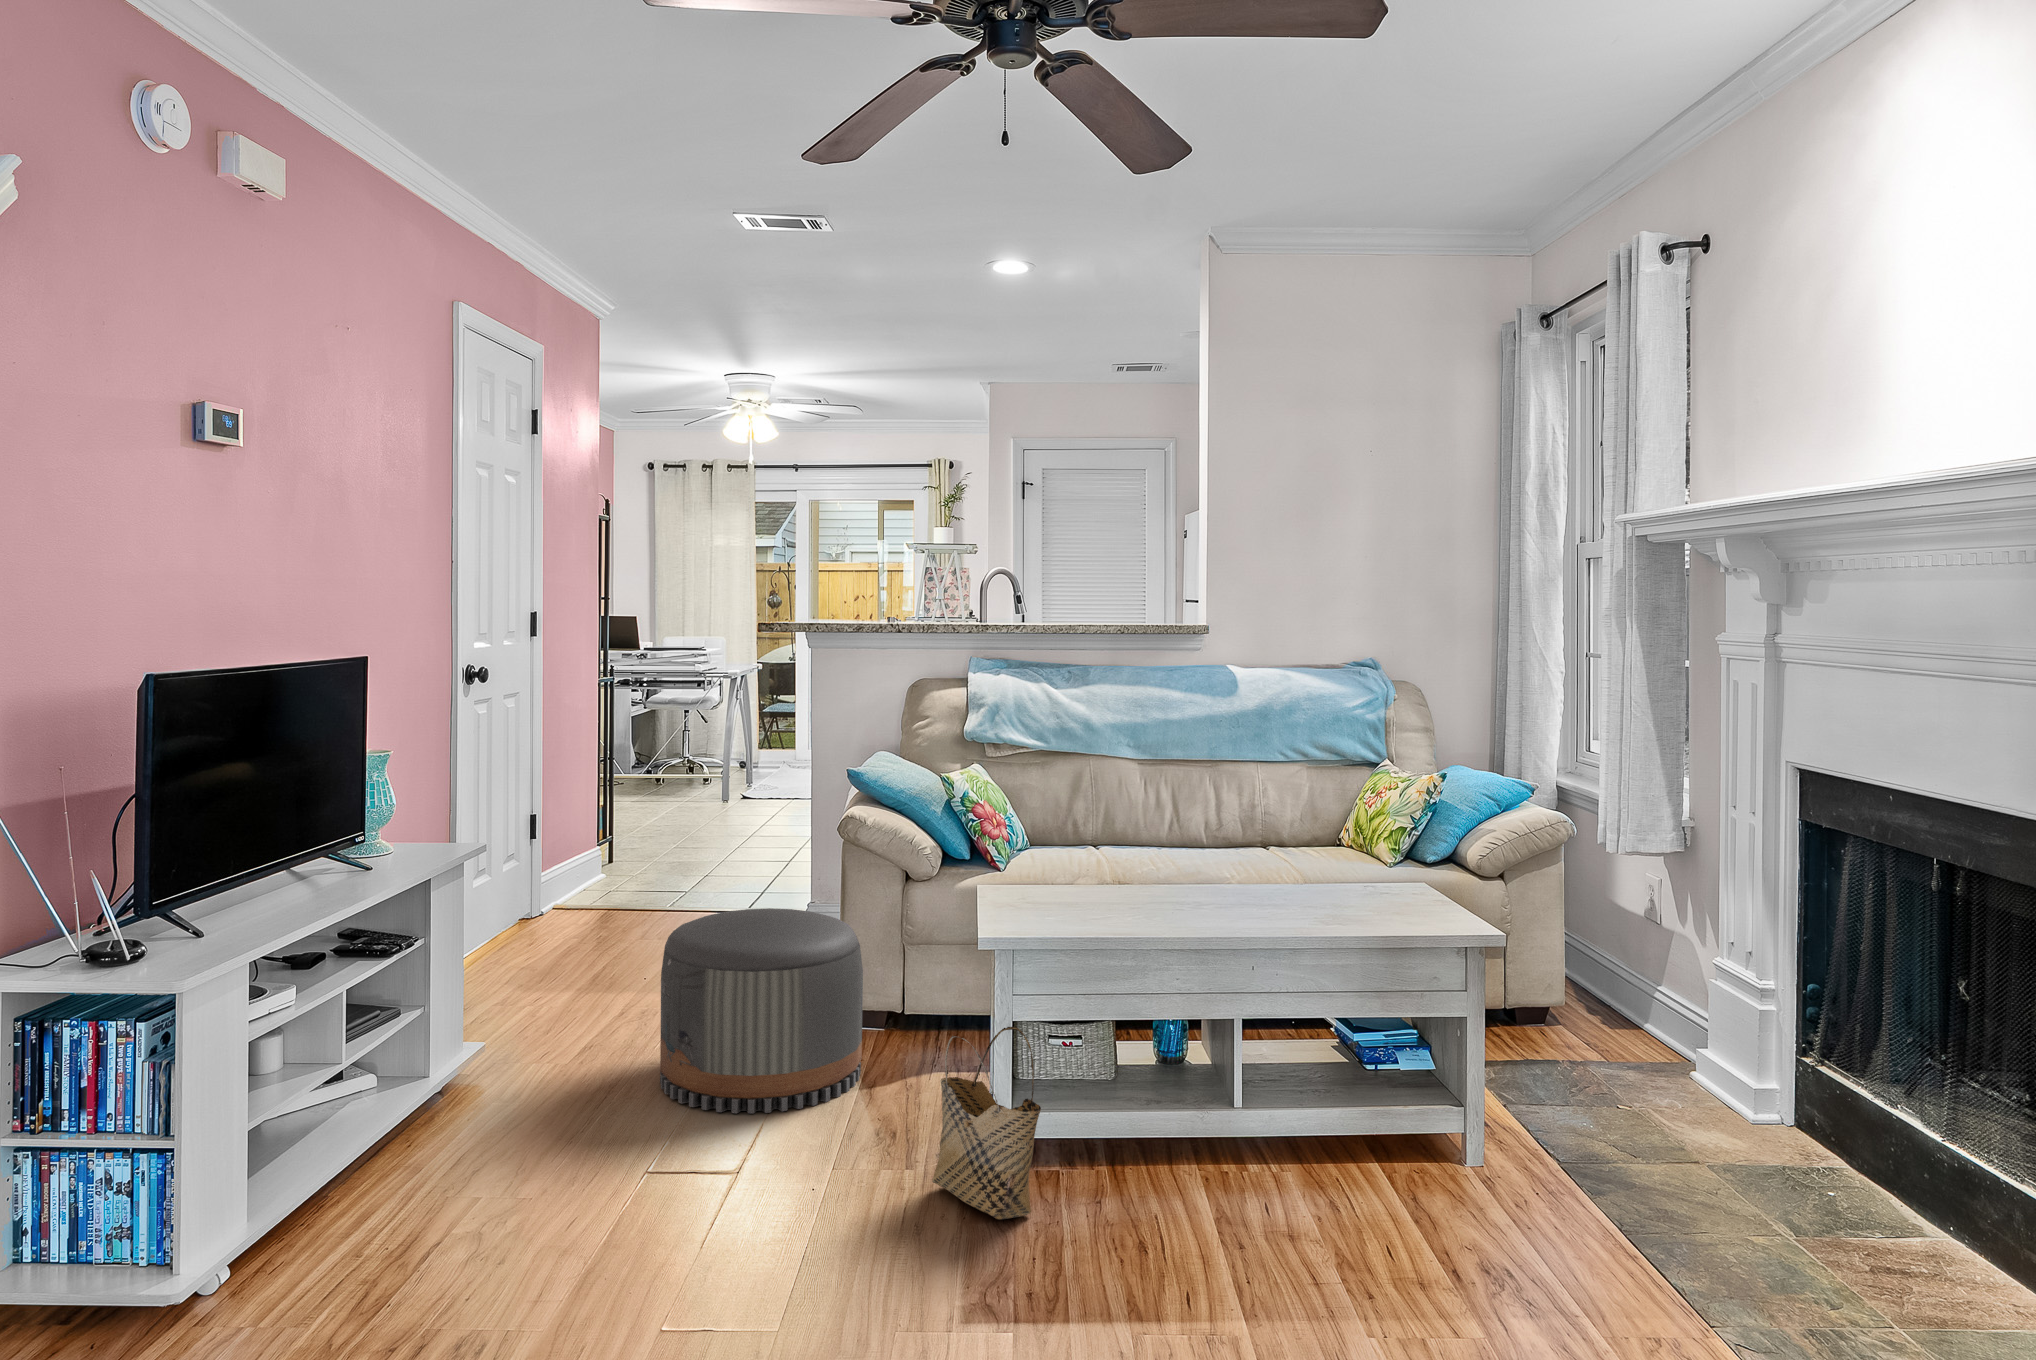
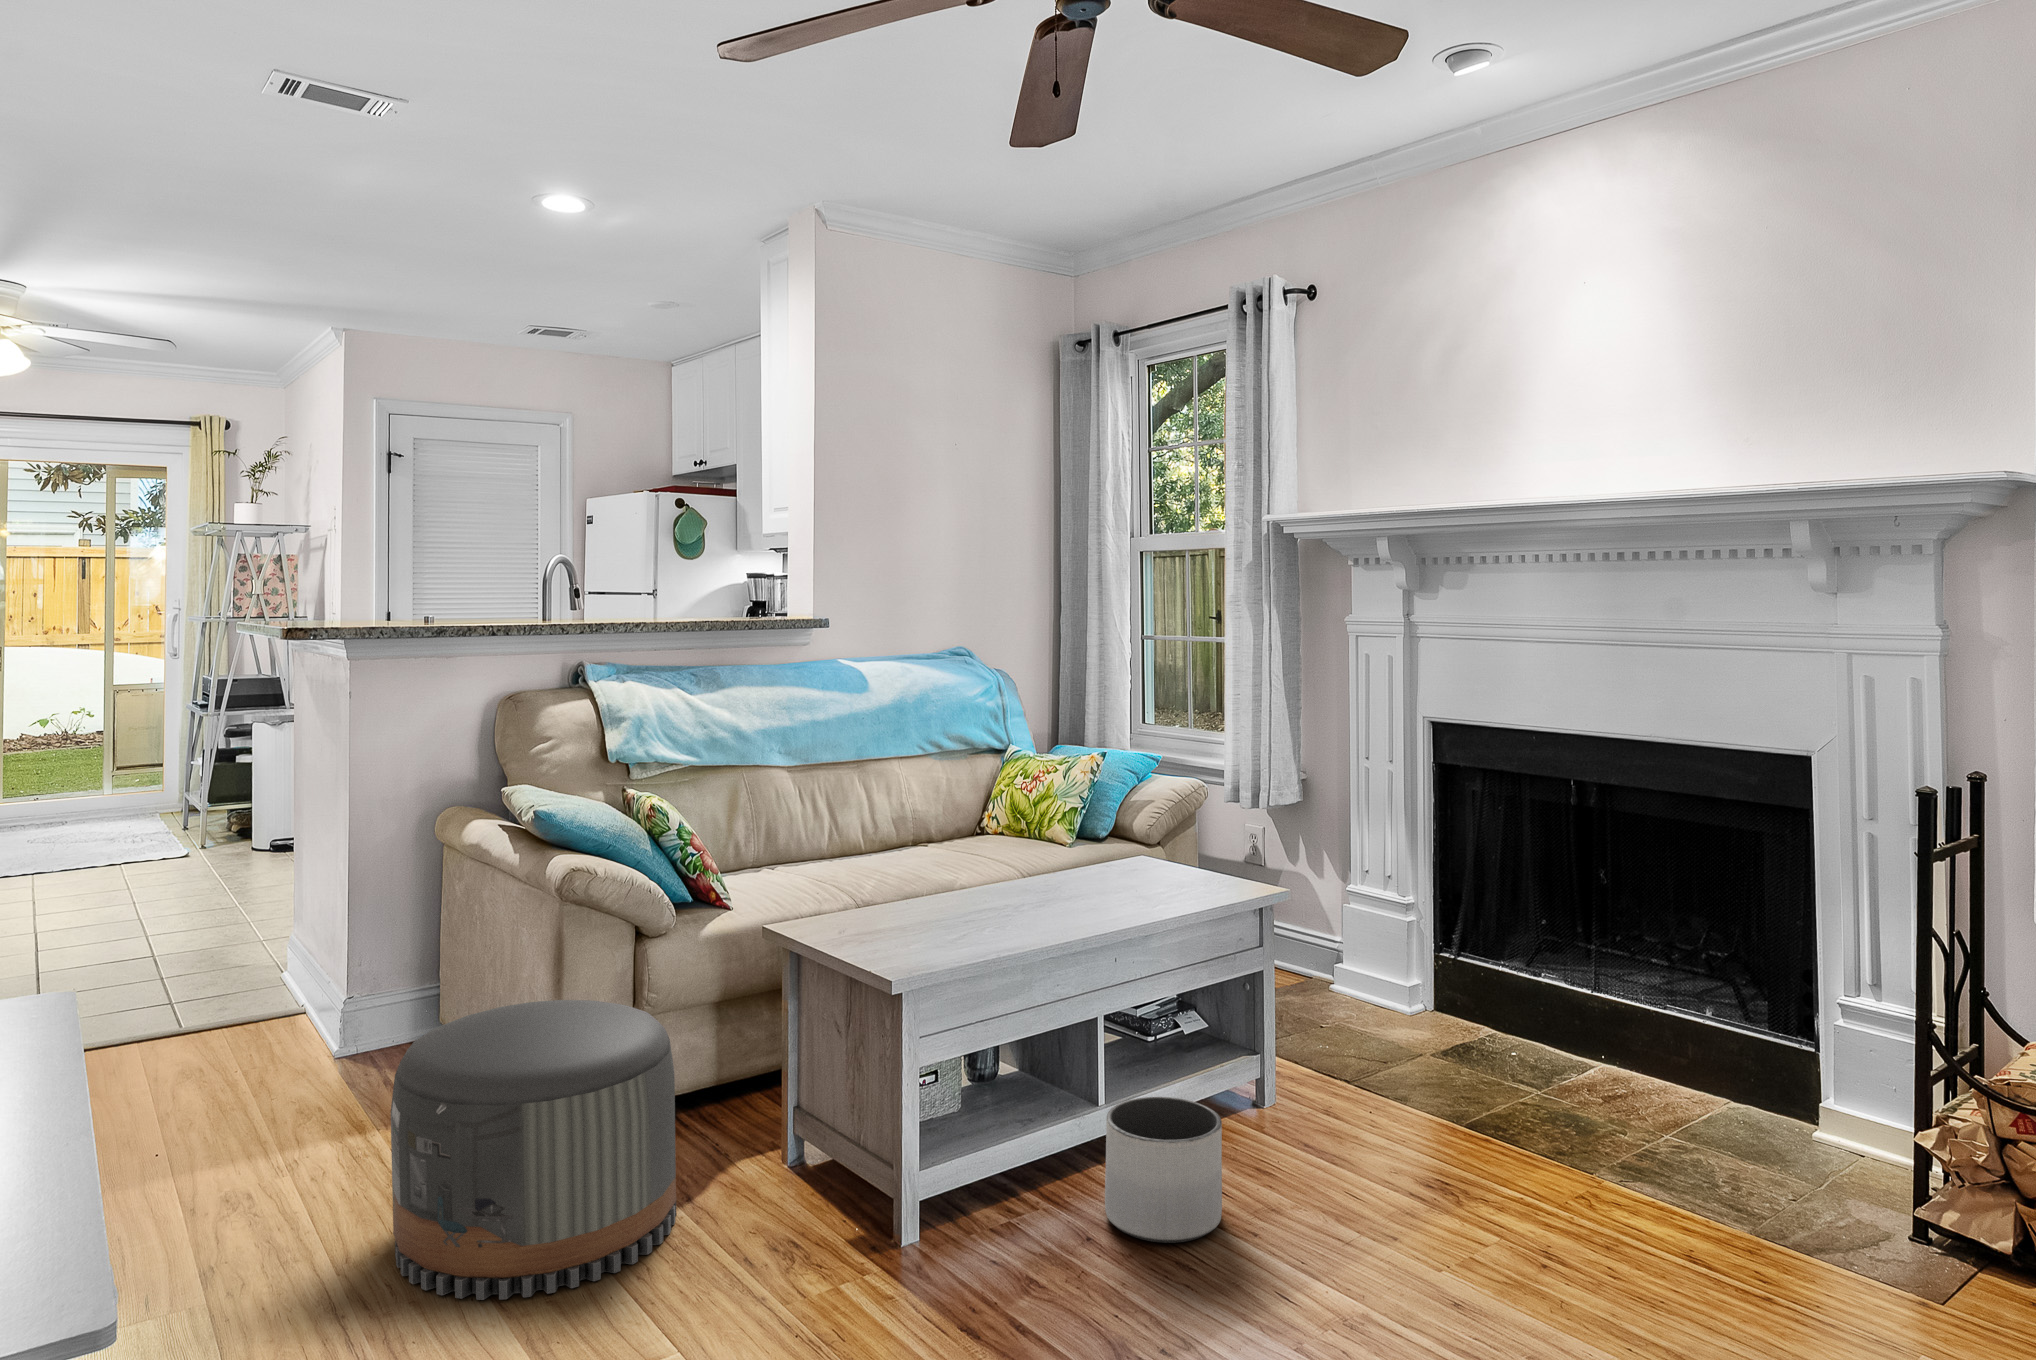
woven basket: present [932,1027,1041,1219] -> none [927,1077,1073,1297]
planter: none [1122,1087,1235,1225] -> present [1105,1097,1222,1243]

